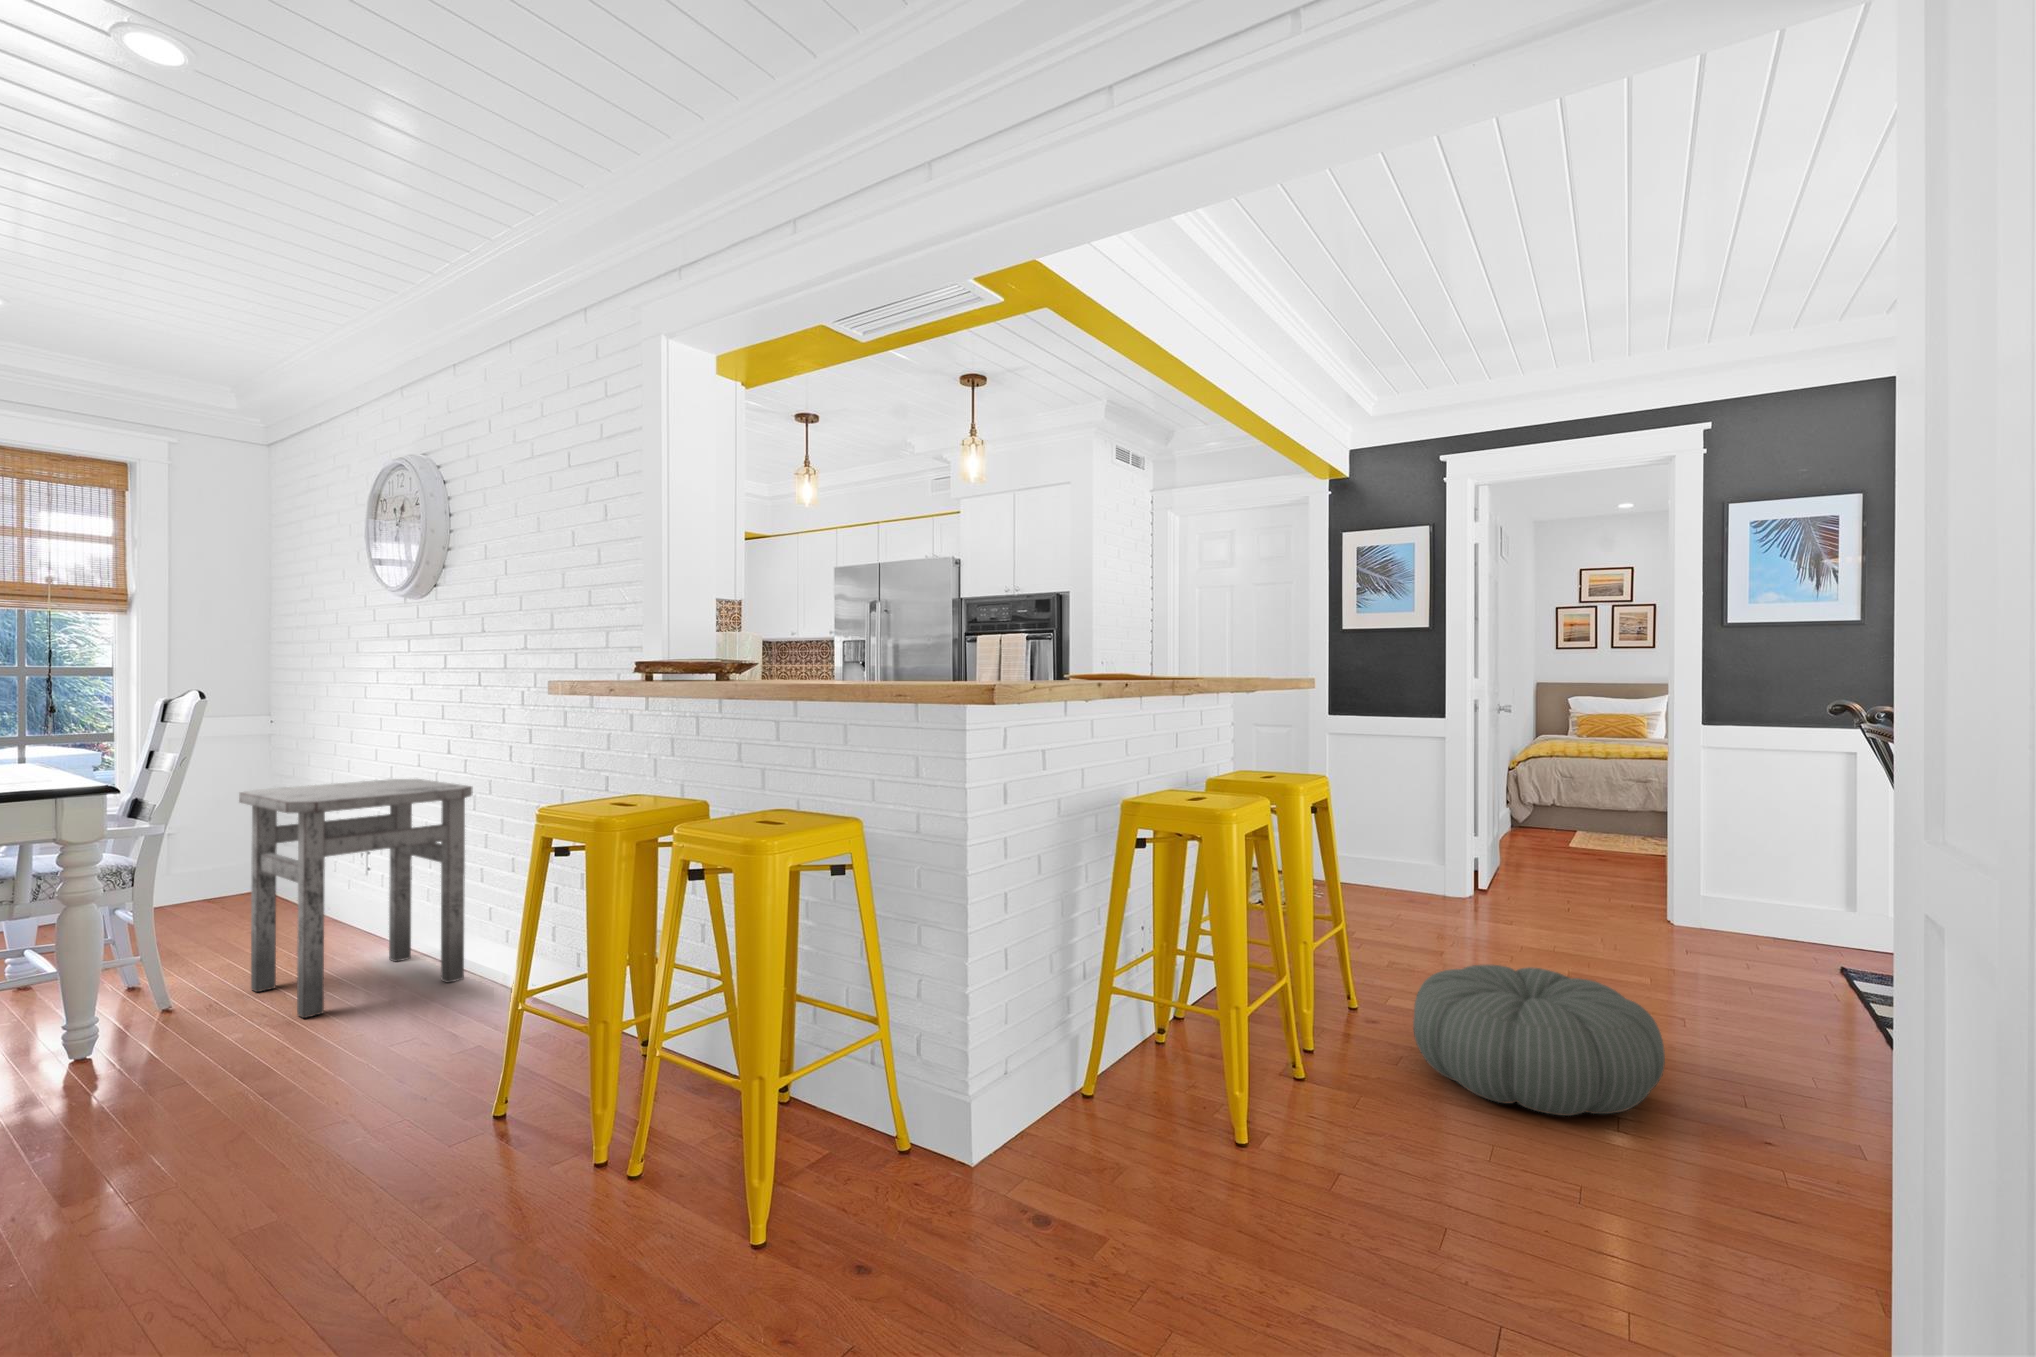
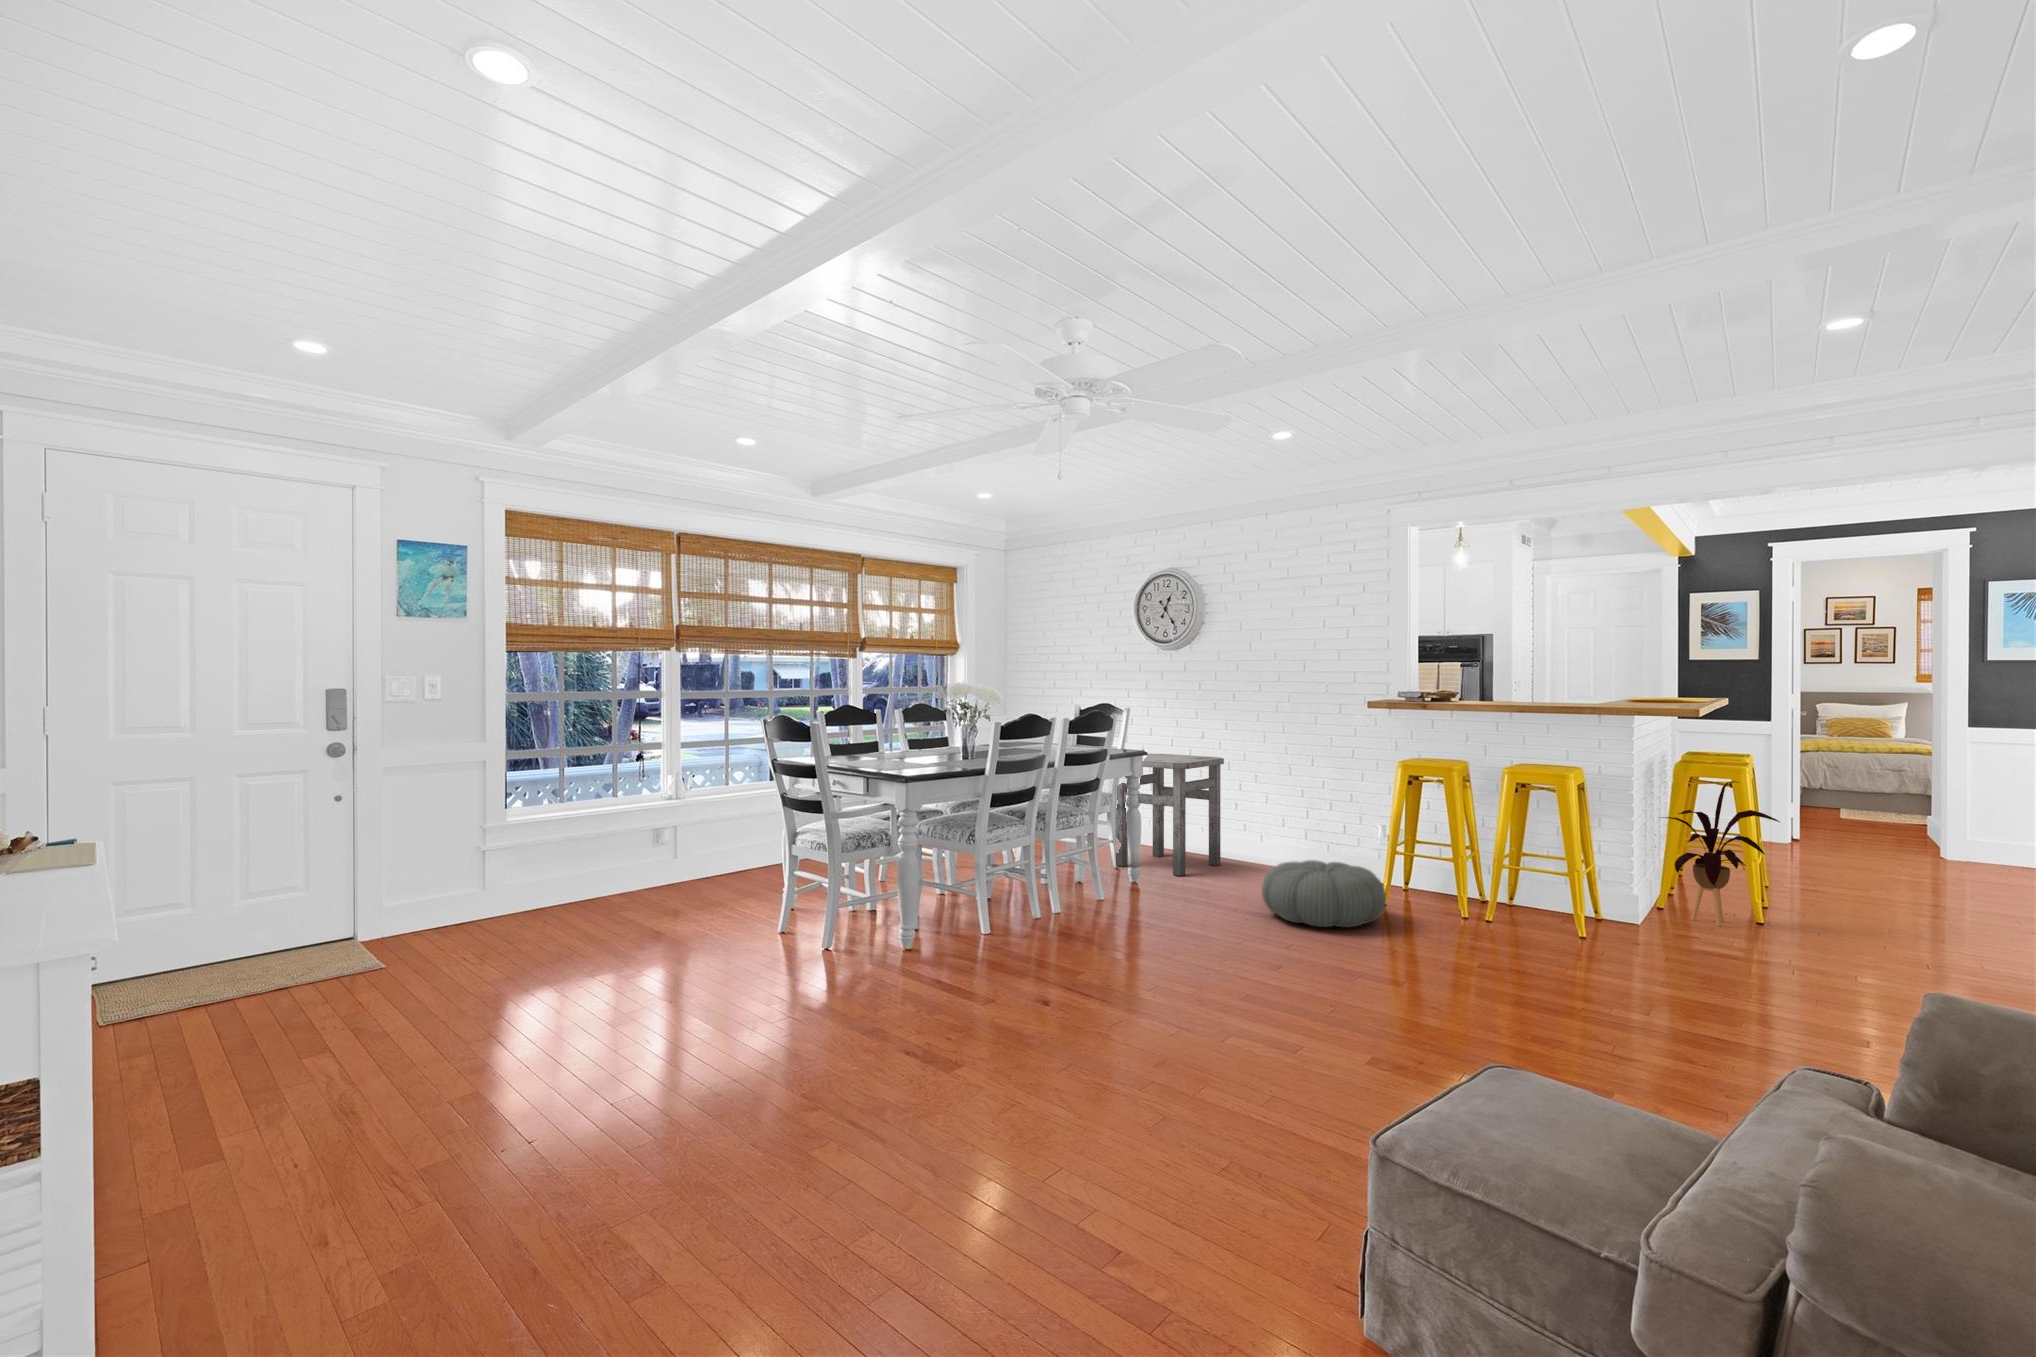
house plant: none [1049,844,1252,1161] -> present [1664,781,1780,926]
pouf: present [1413,965,1665,1116] -> present [1262,860,1386,927]

